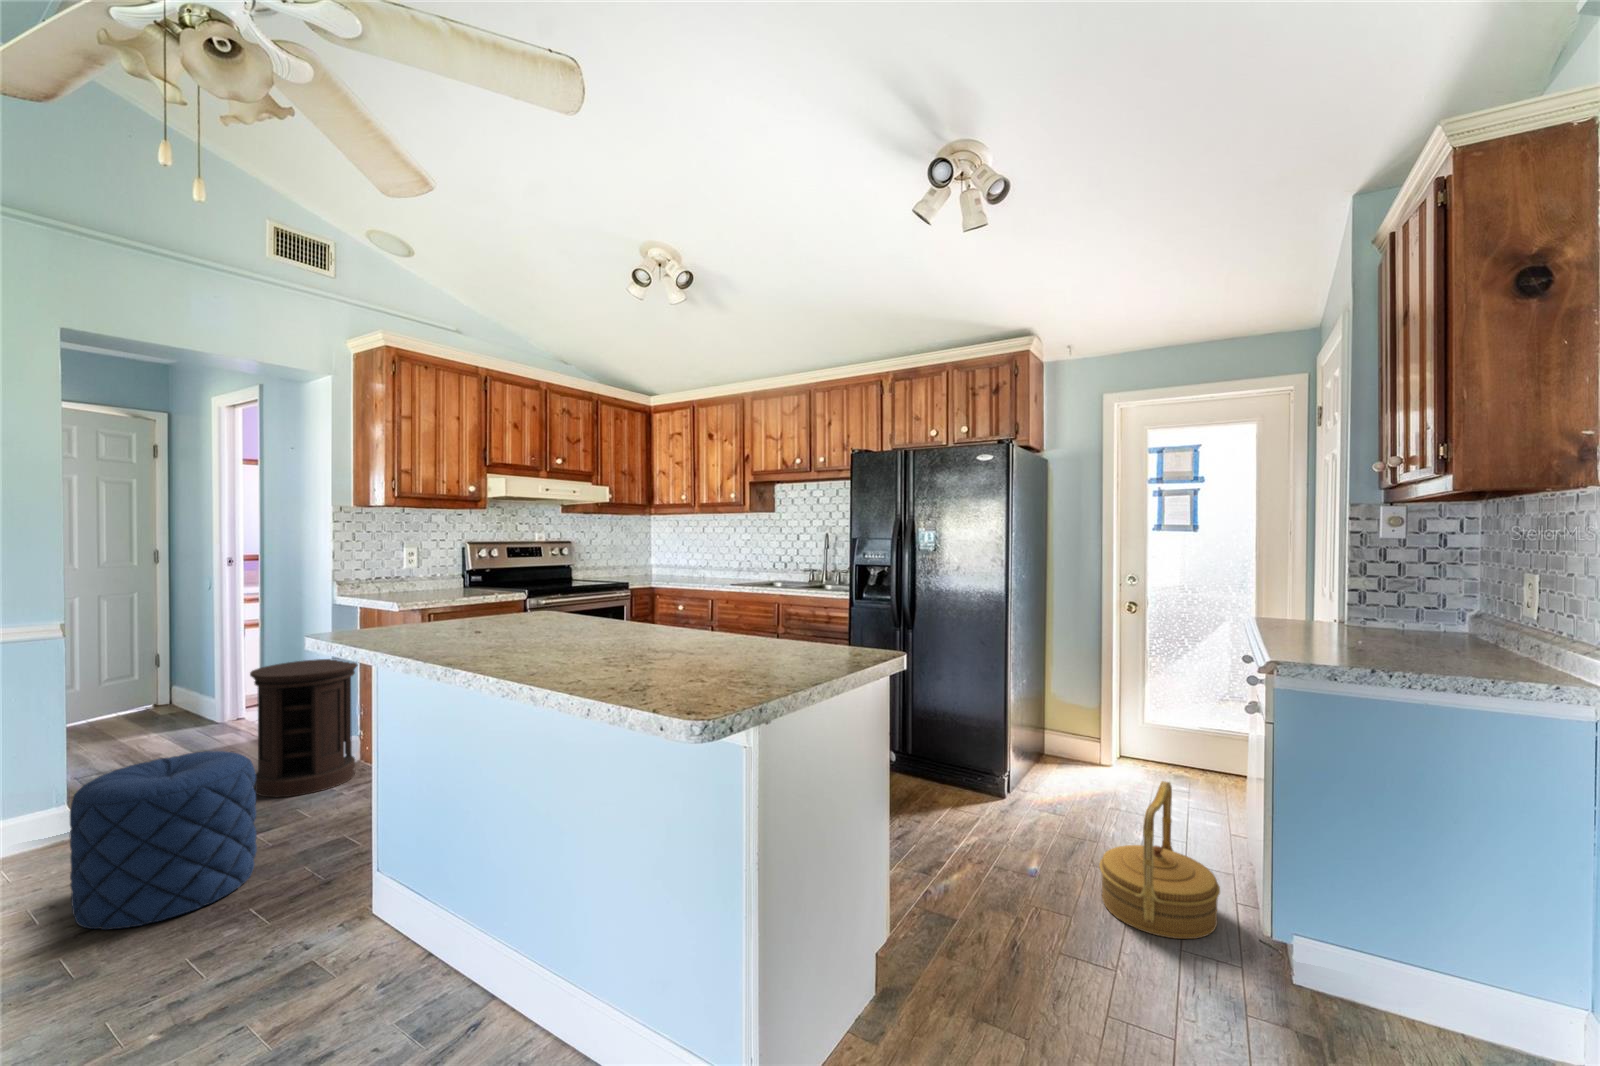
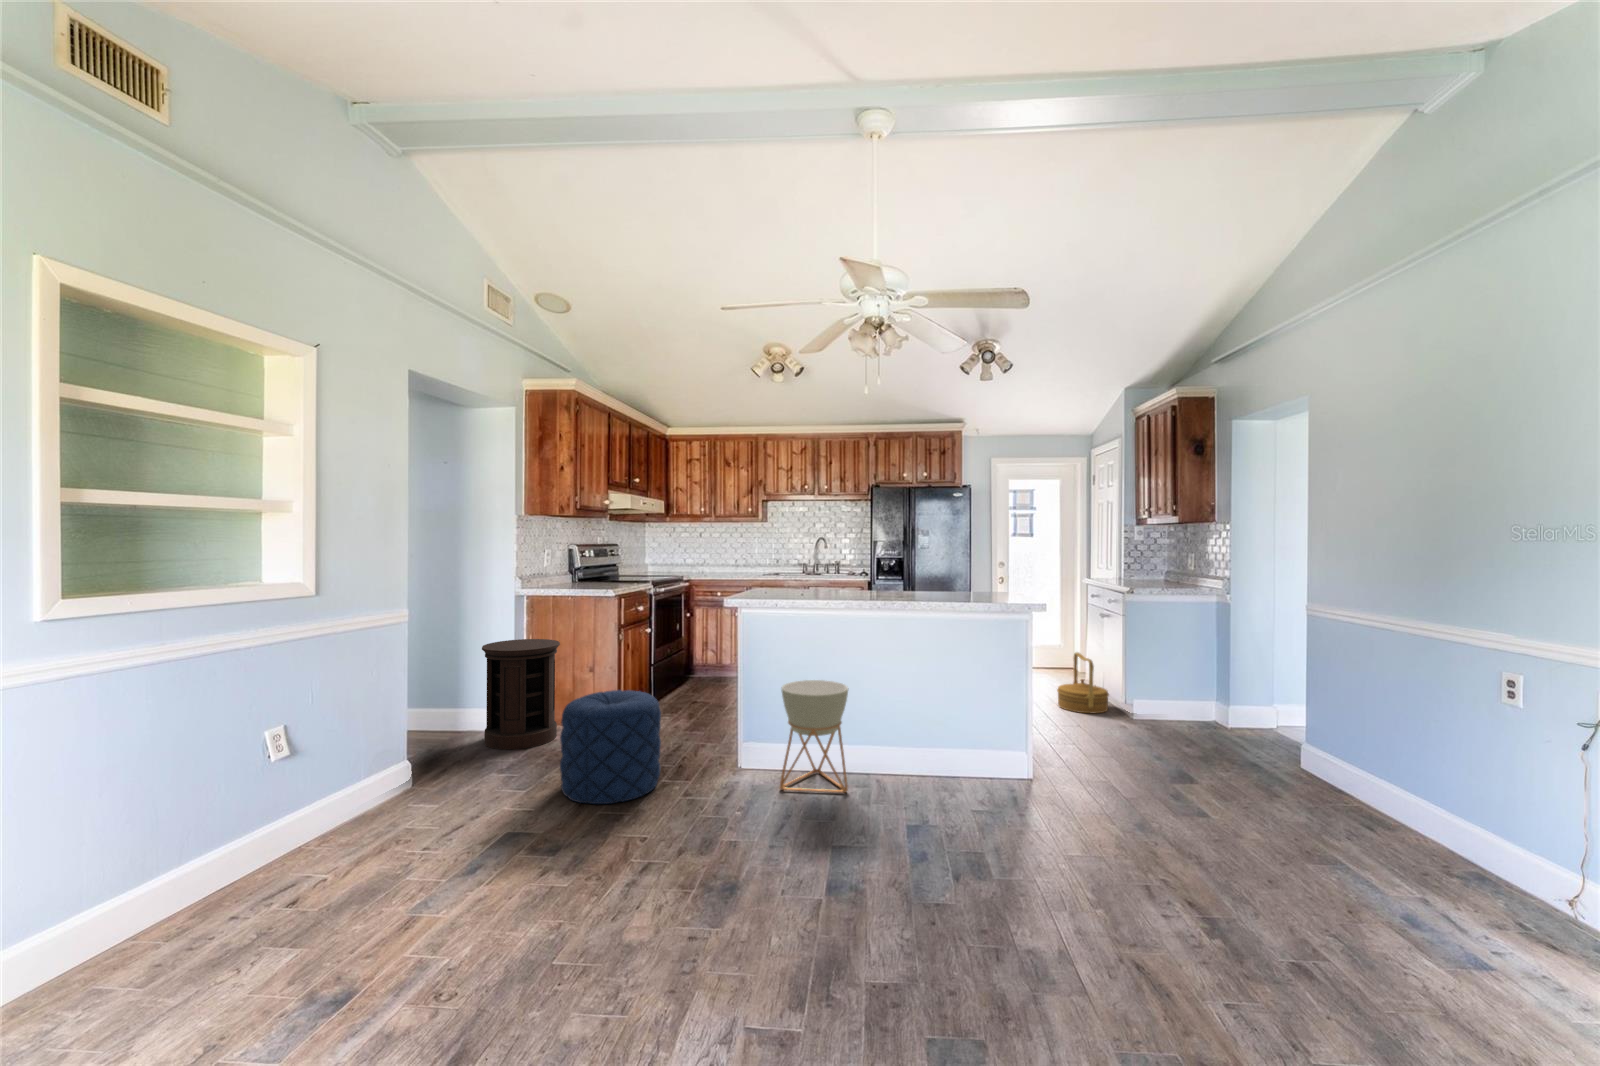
planter: none [260,784,406,1024] -> present [780,680,848,793]

